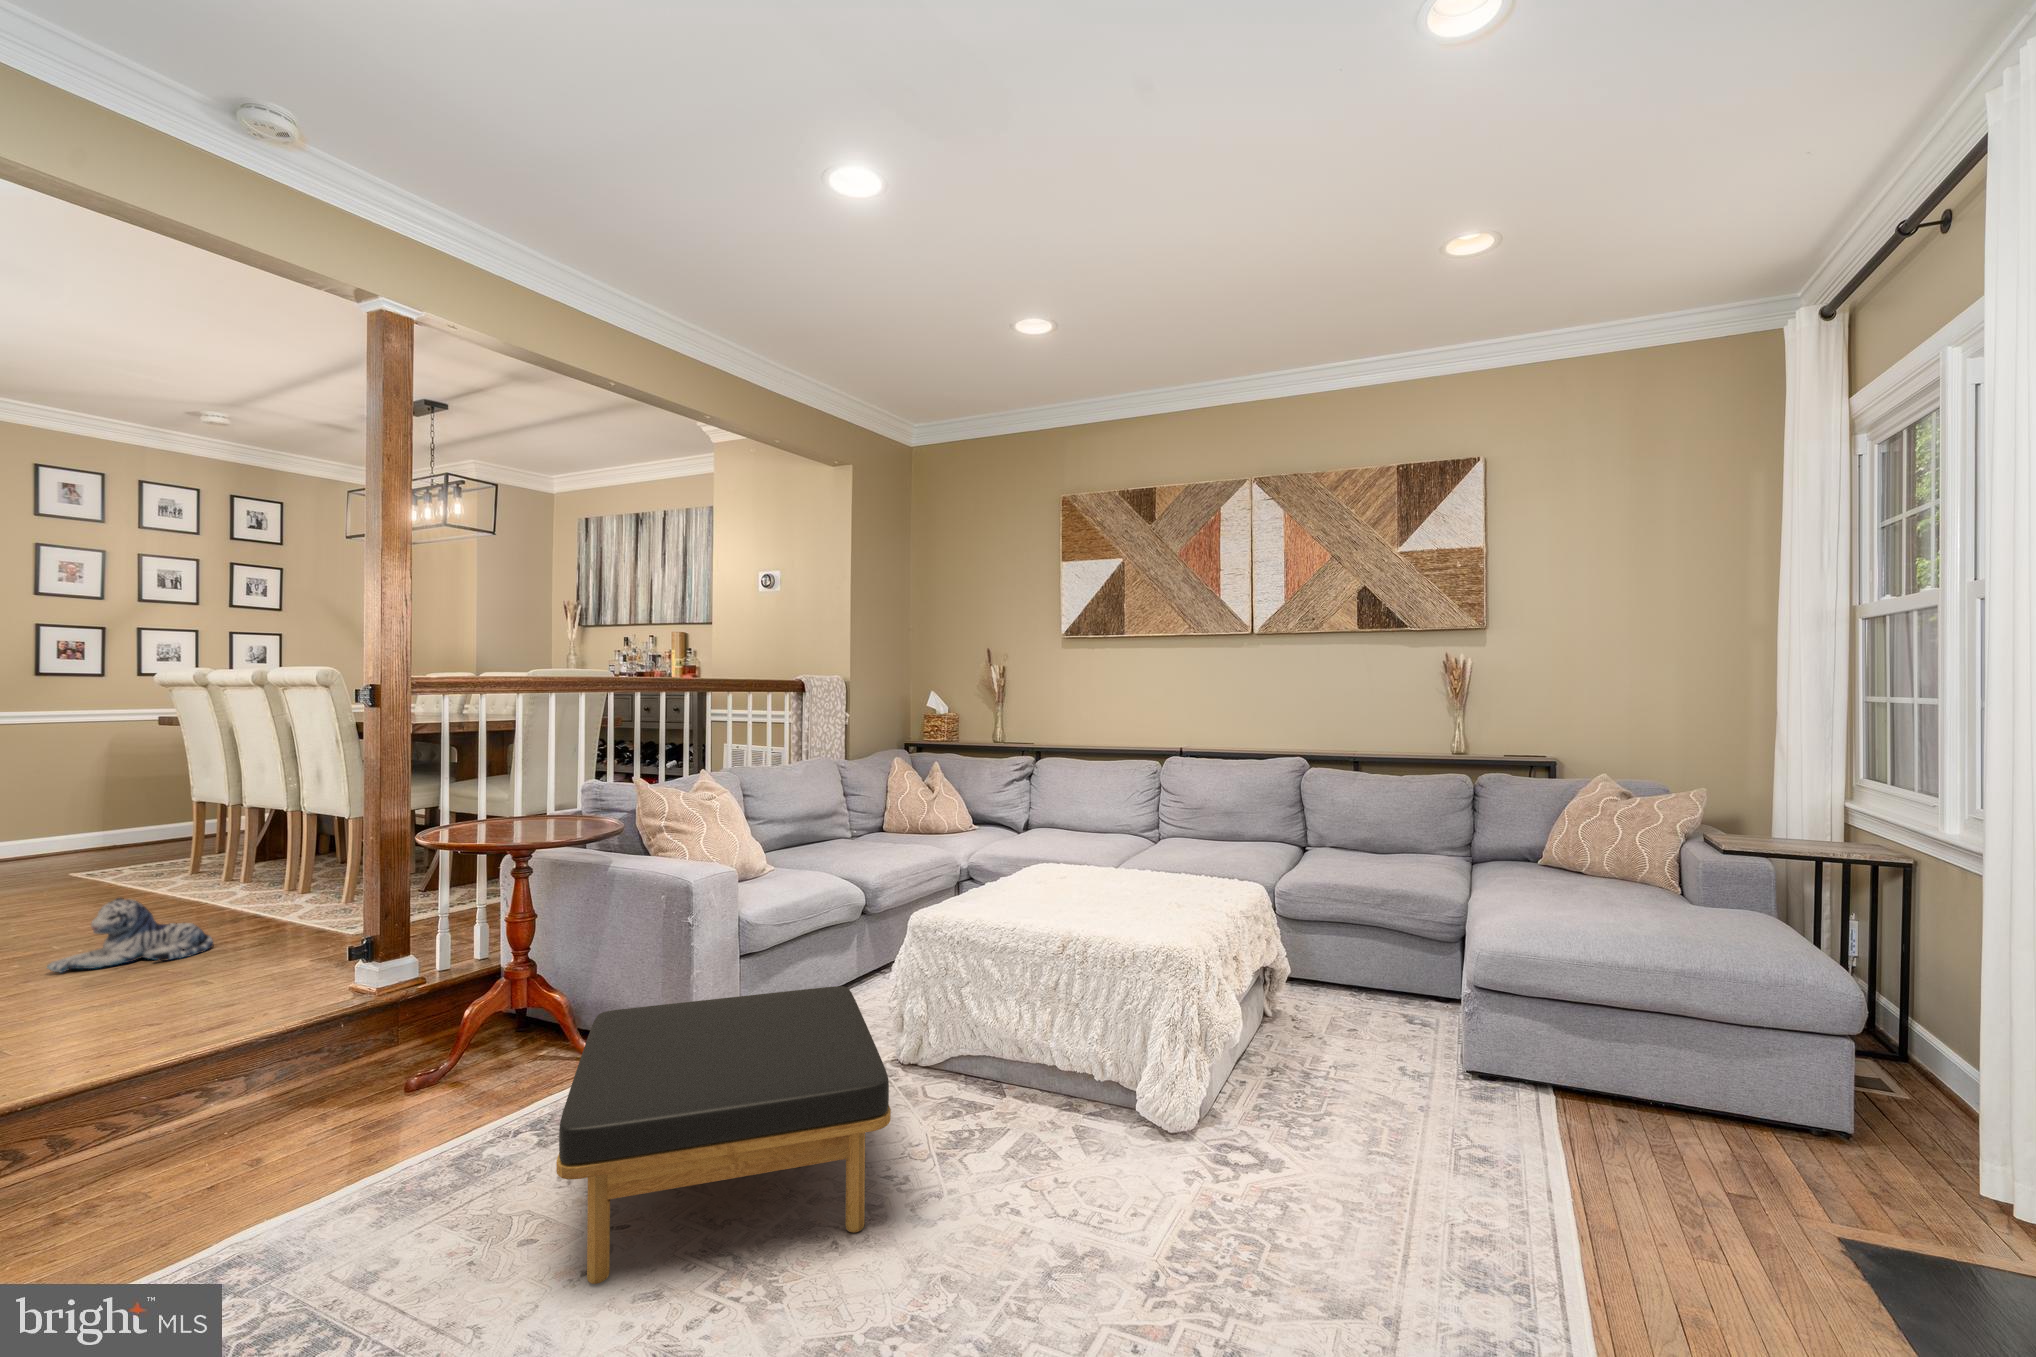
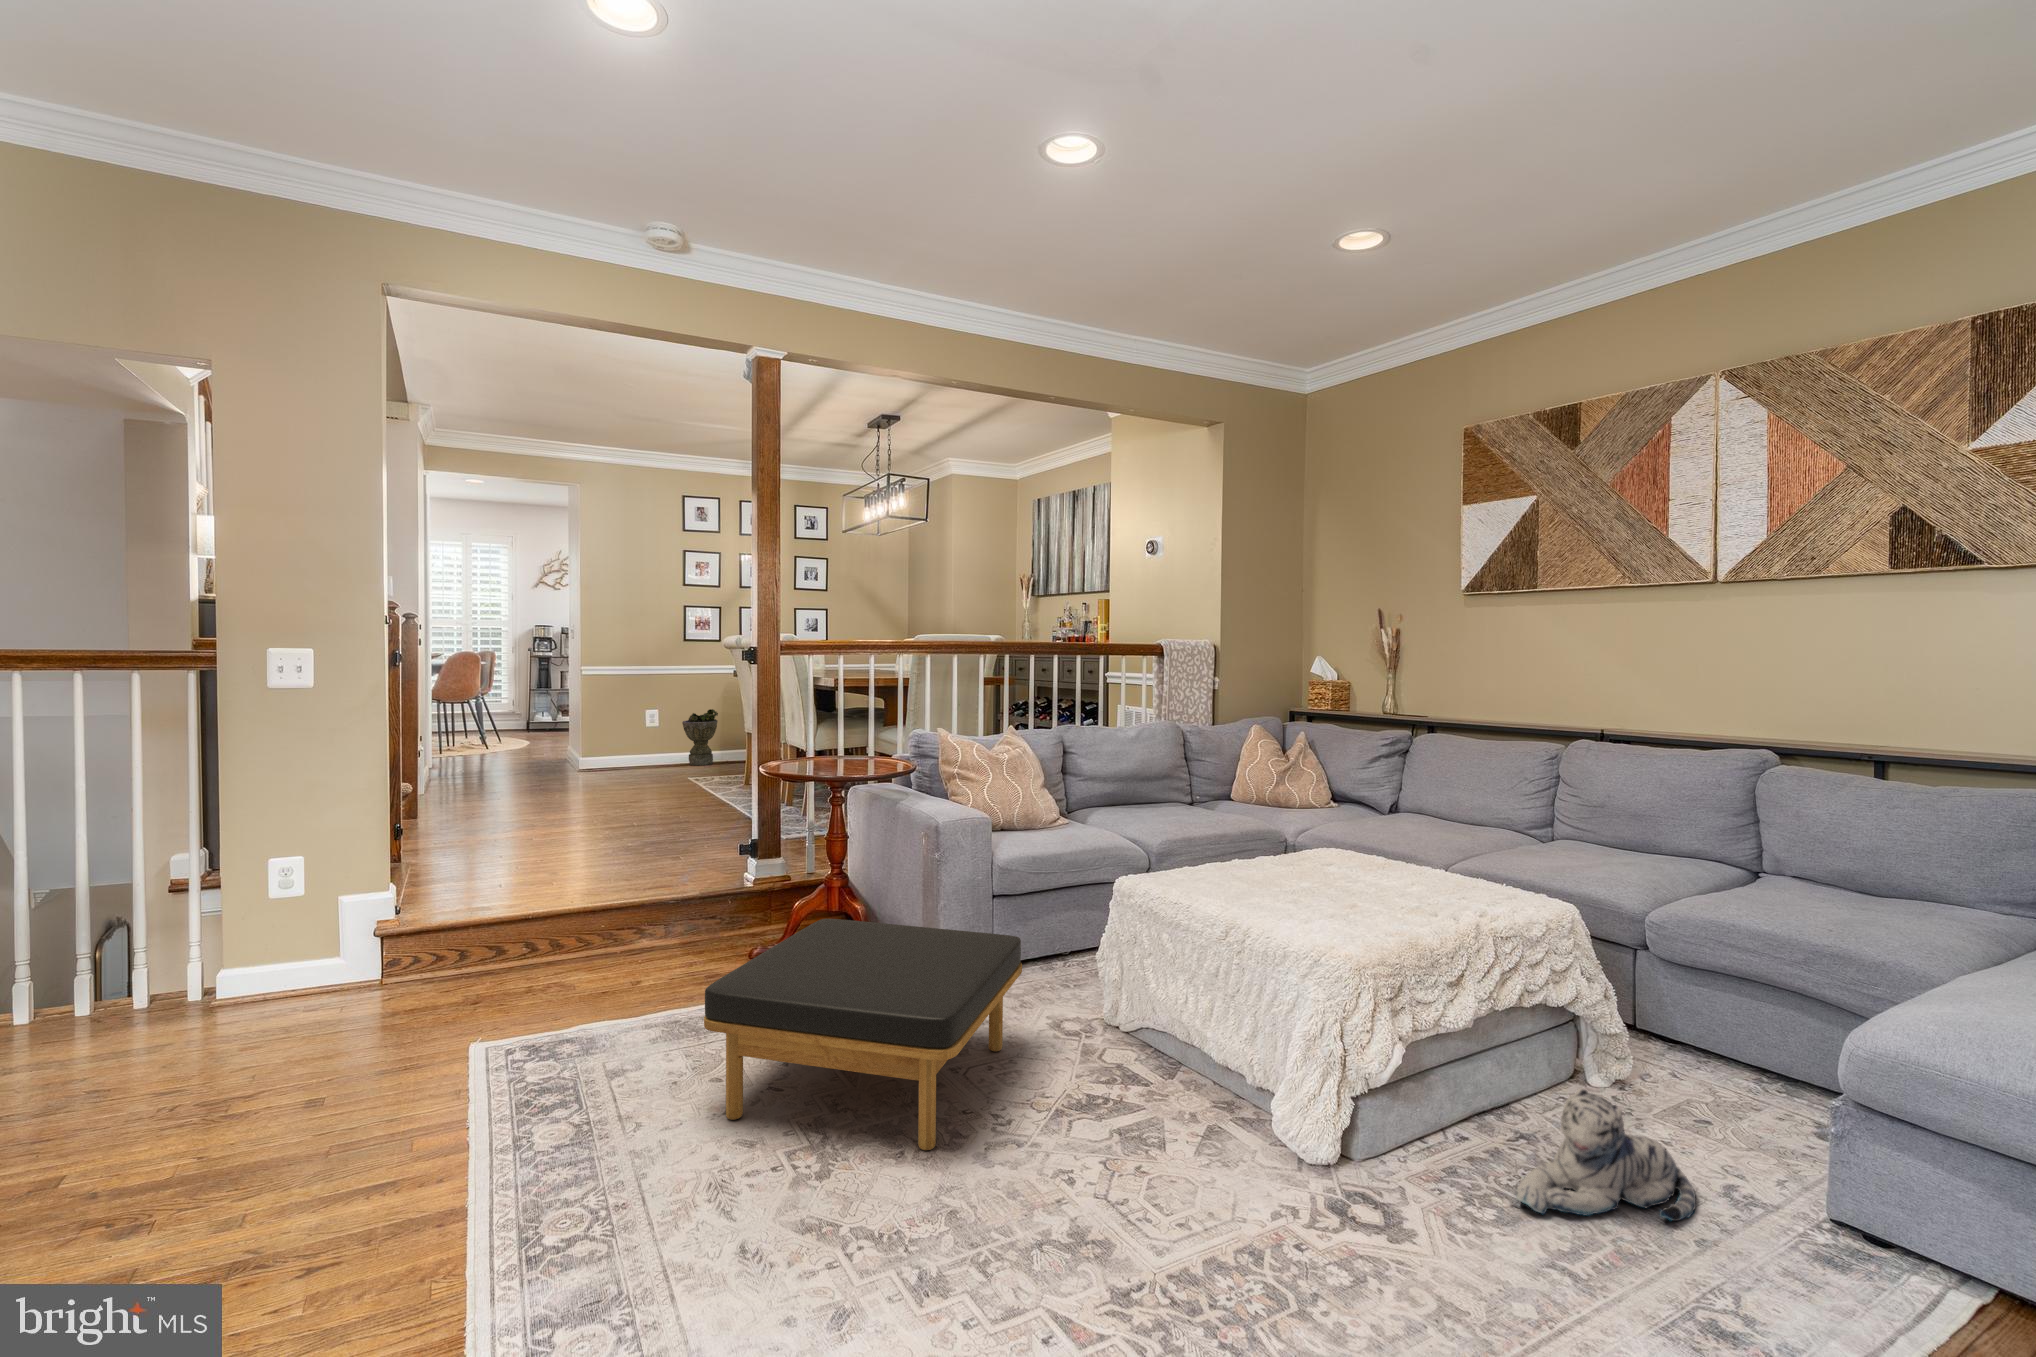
planter: none [33,771,102,853] -> present [682,709,718,765]
plush toy: present [47,898,213,973] -> present [1516,1089,1696,1221]

